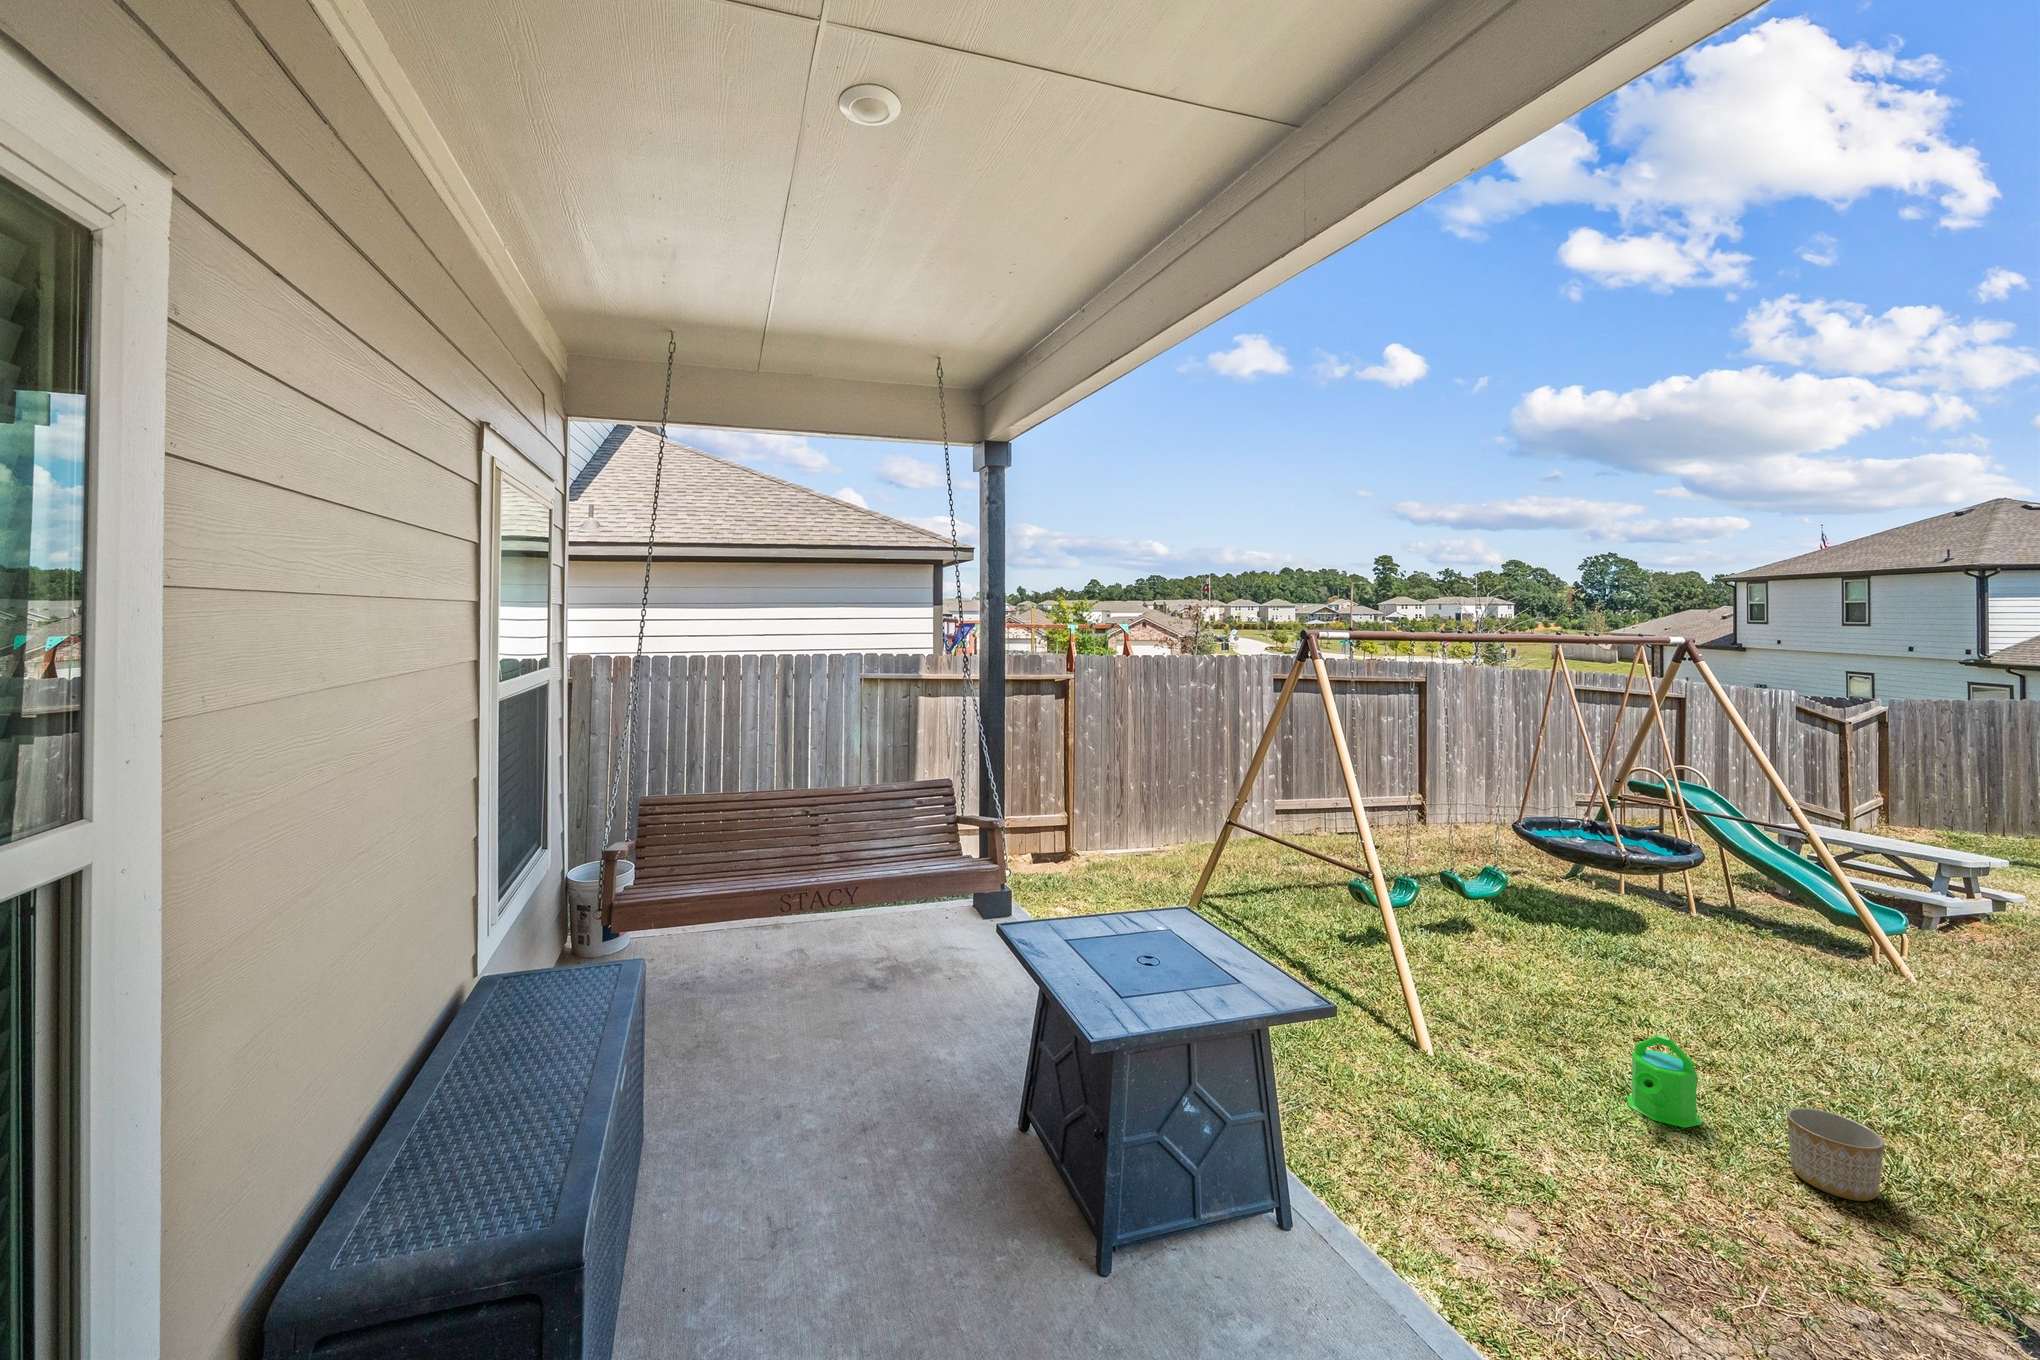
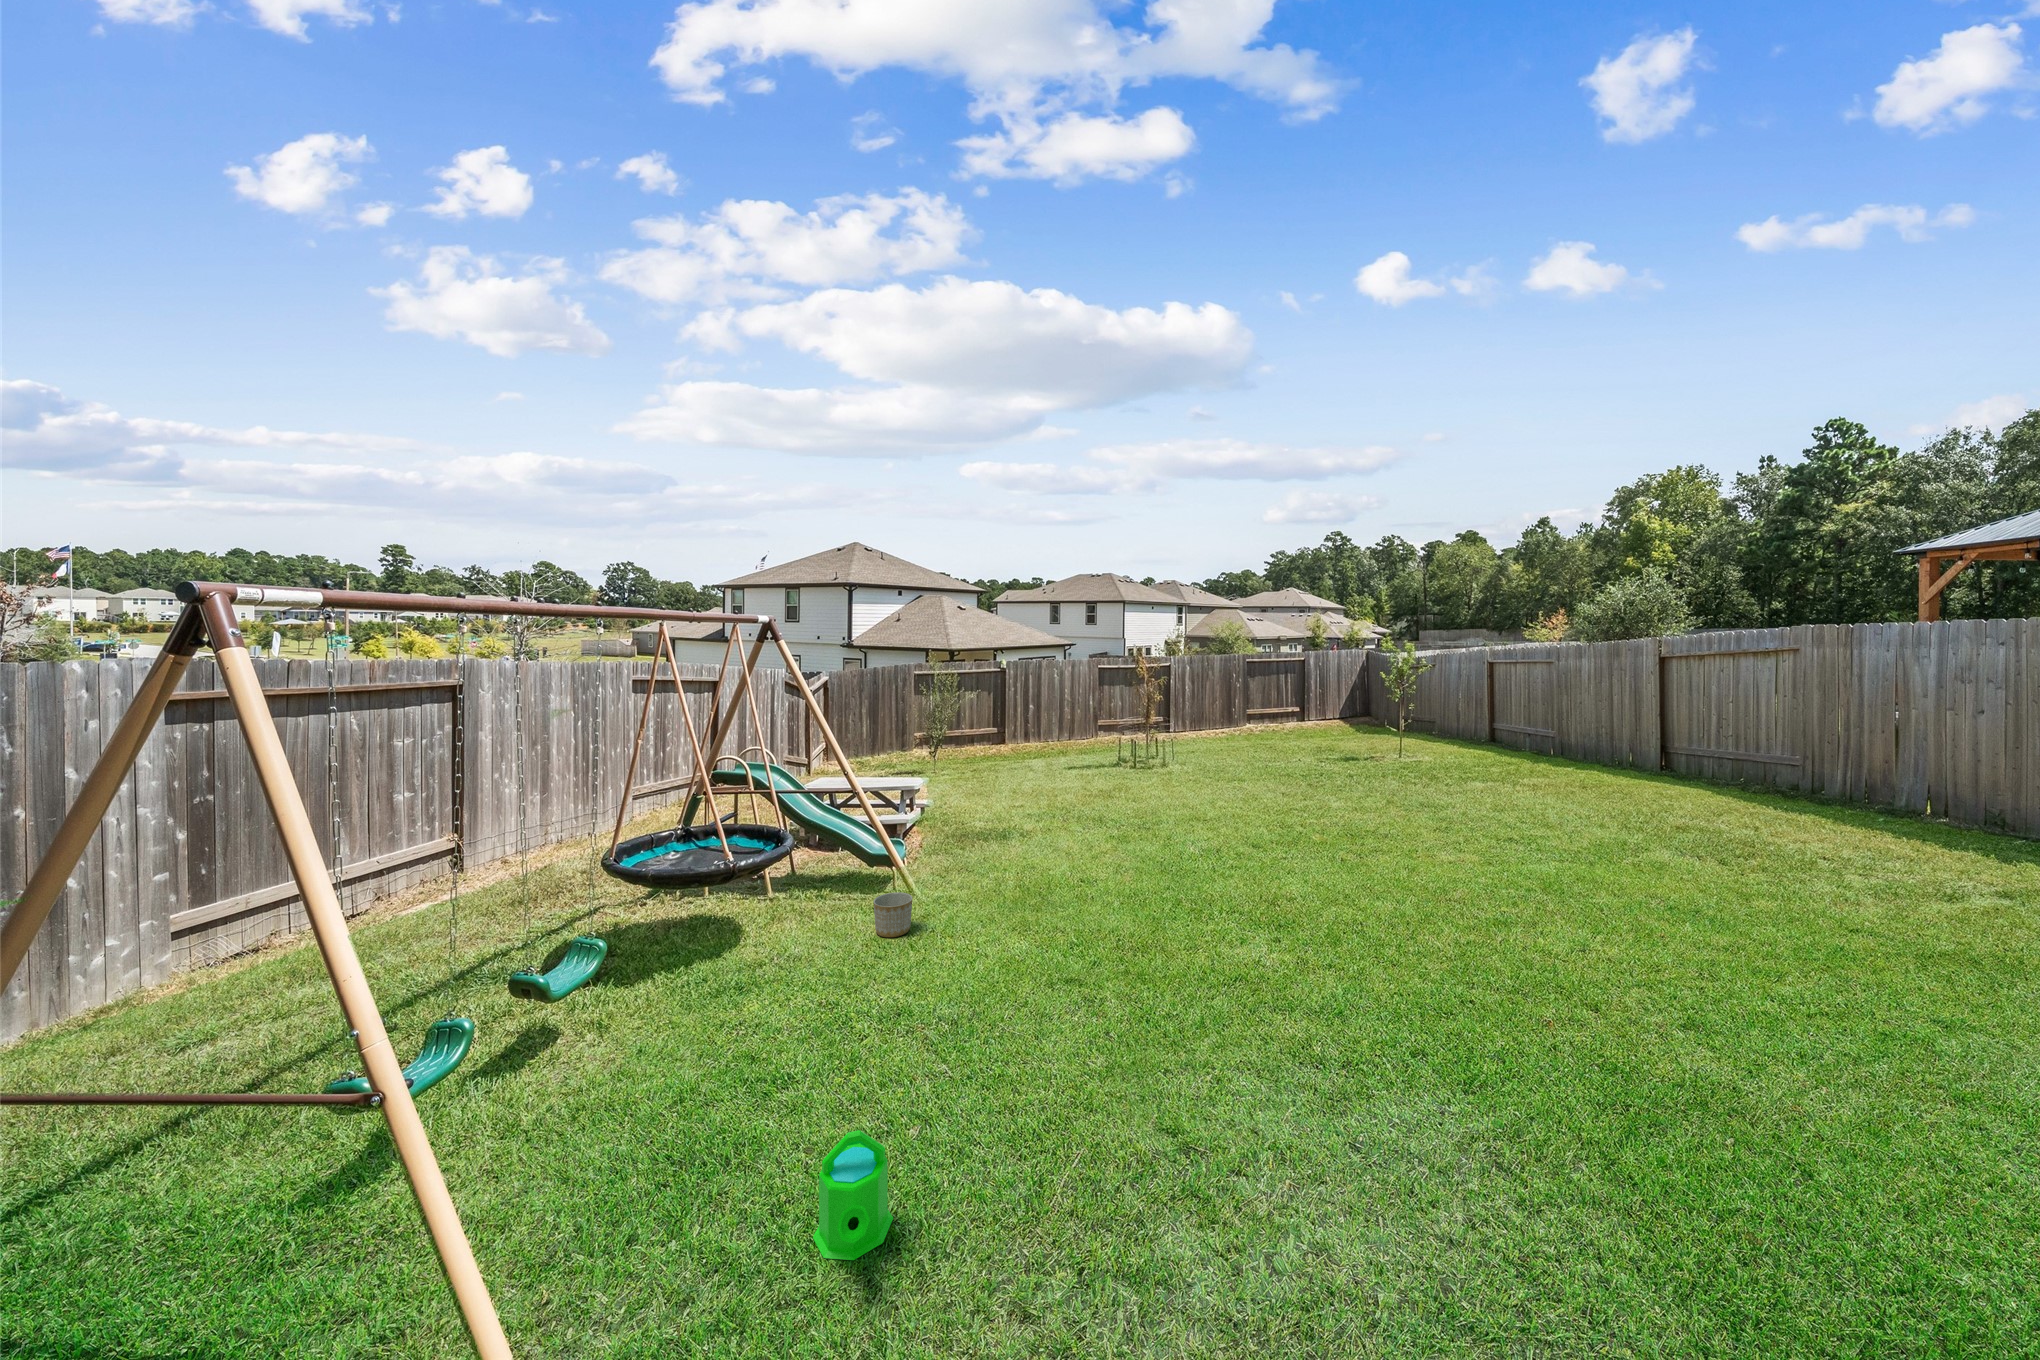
planter: present [1787,1108,1884,1201] -> present [873,892,912,938]

